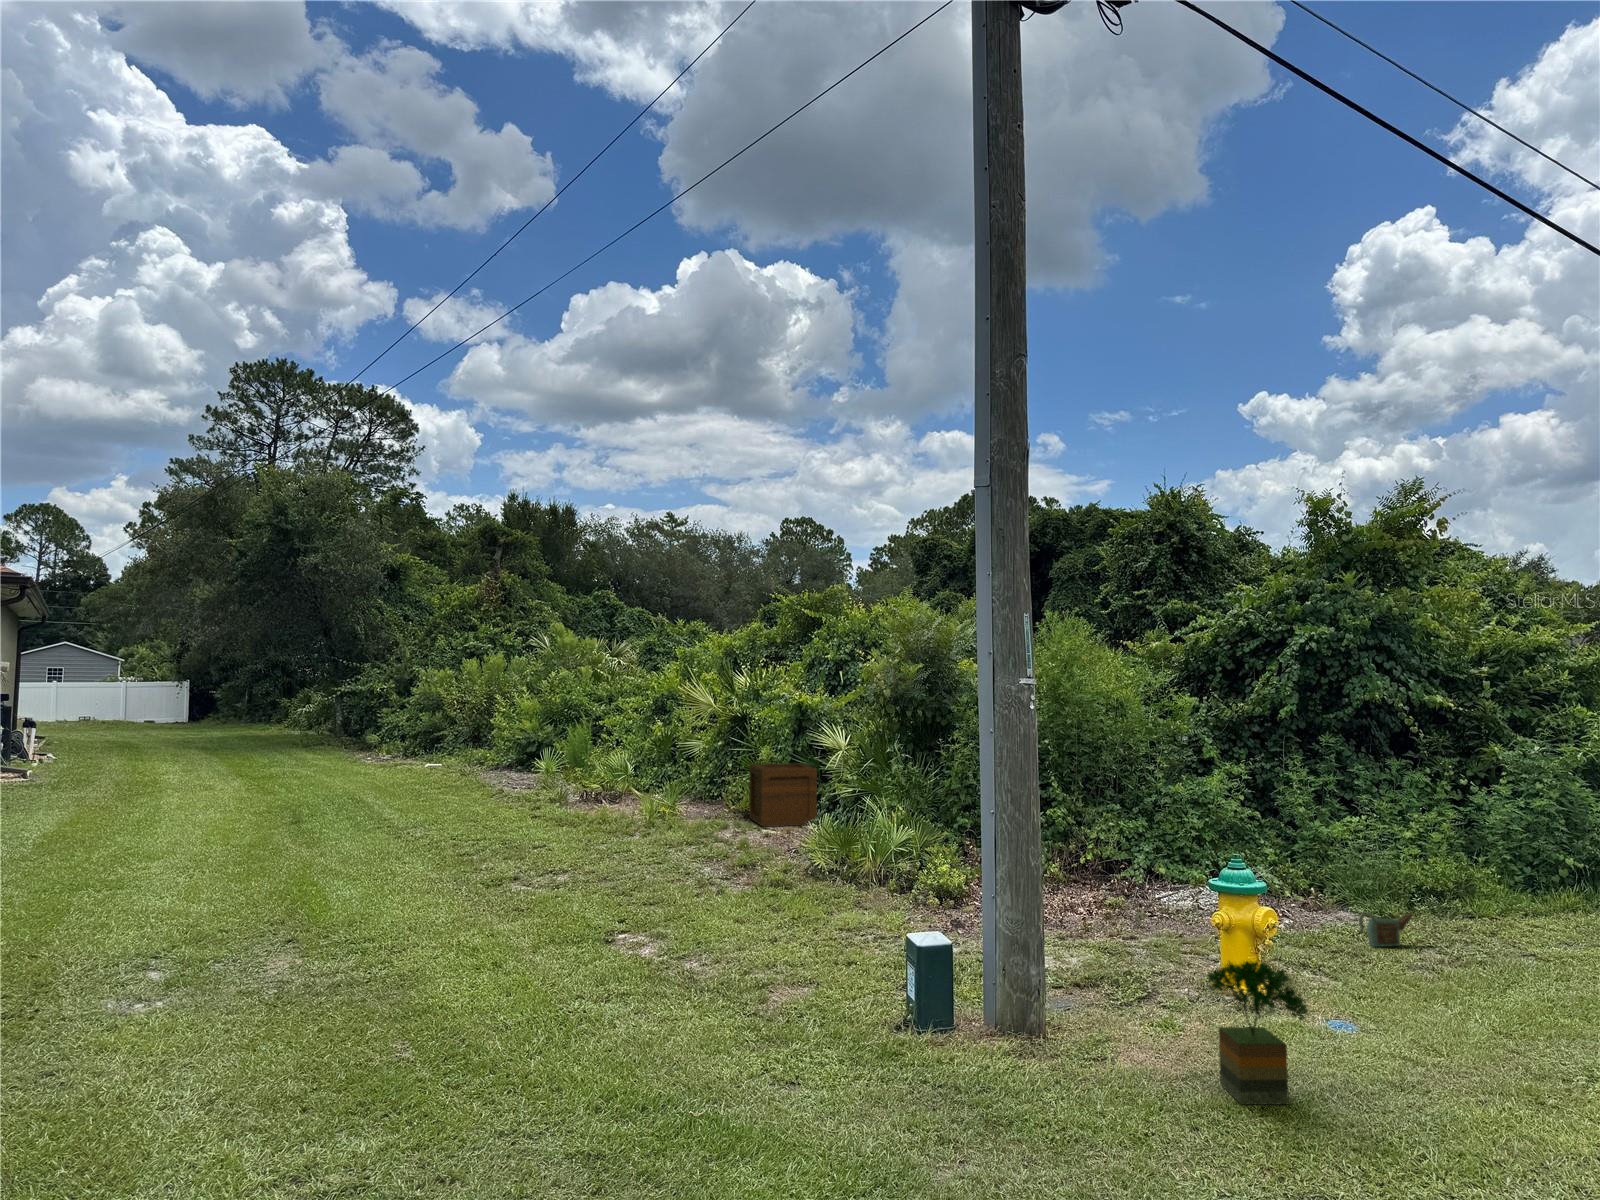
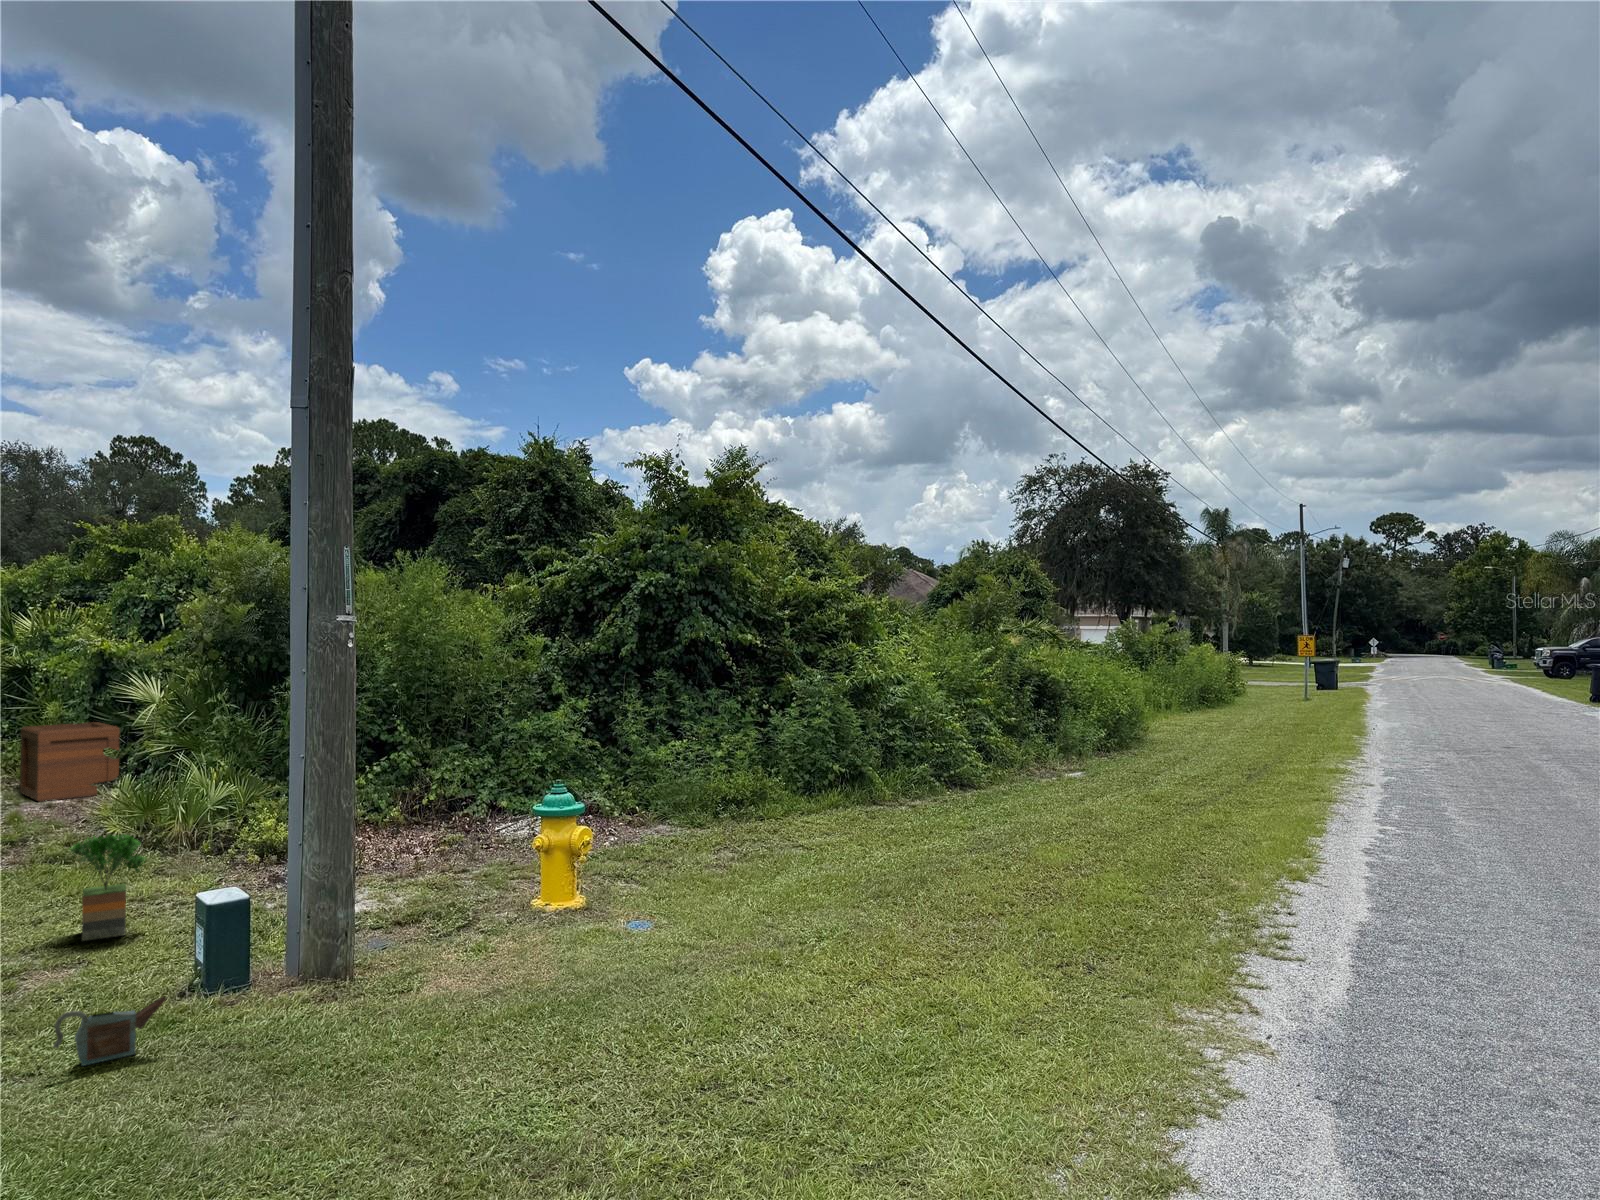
watering can: present [1359,913,1412,947] -> present [53,996,167,1066]
potted tree: present [1207,961,1308,1104] -> present [70,834,145,941]

